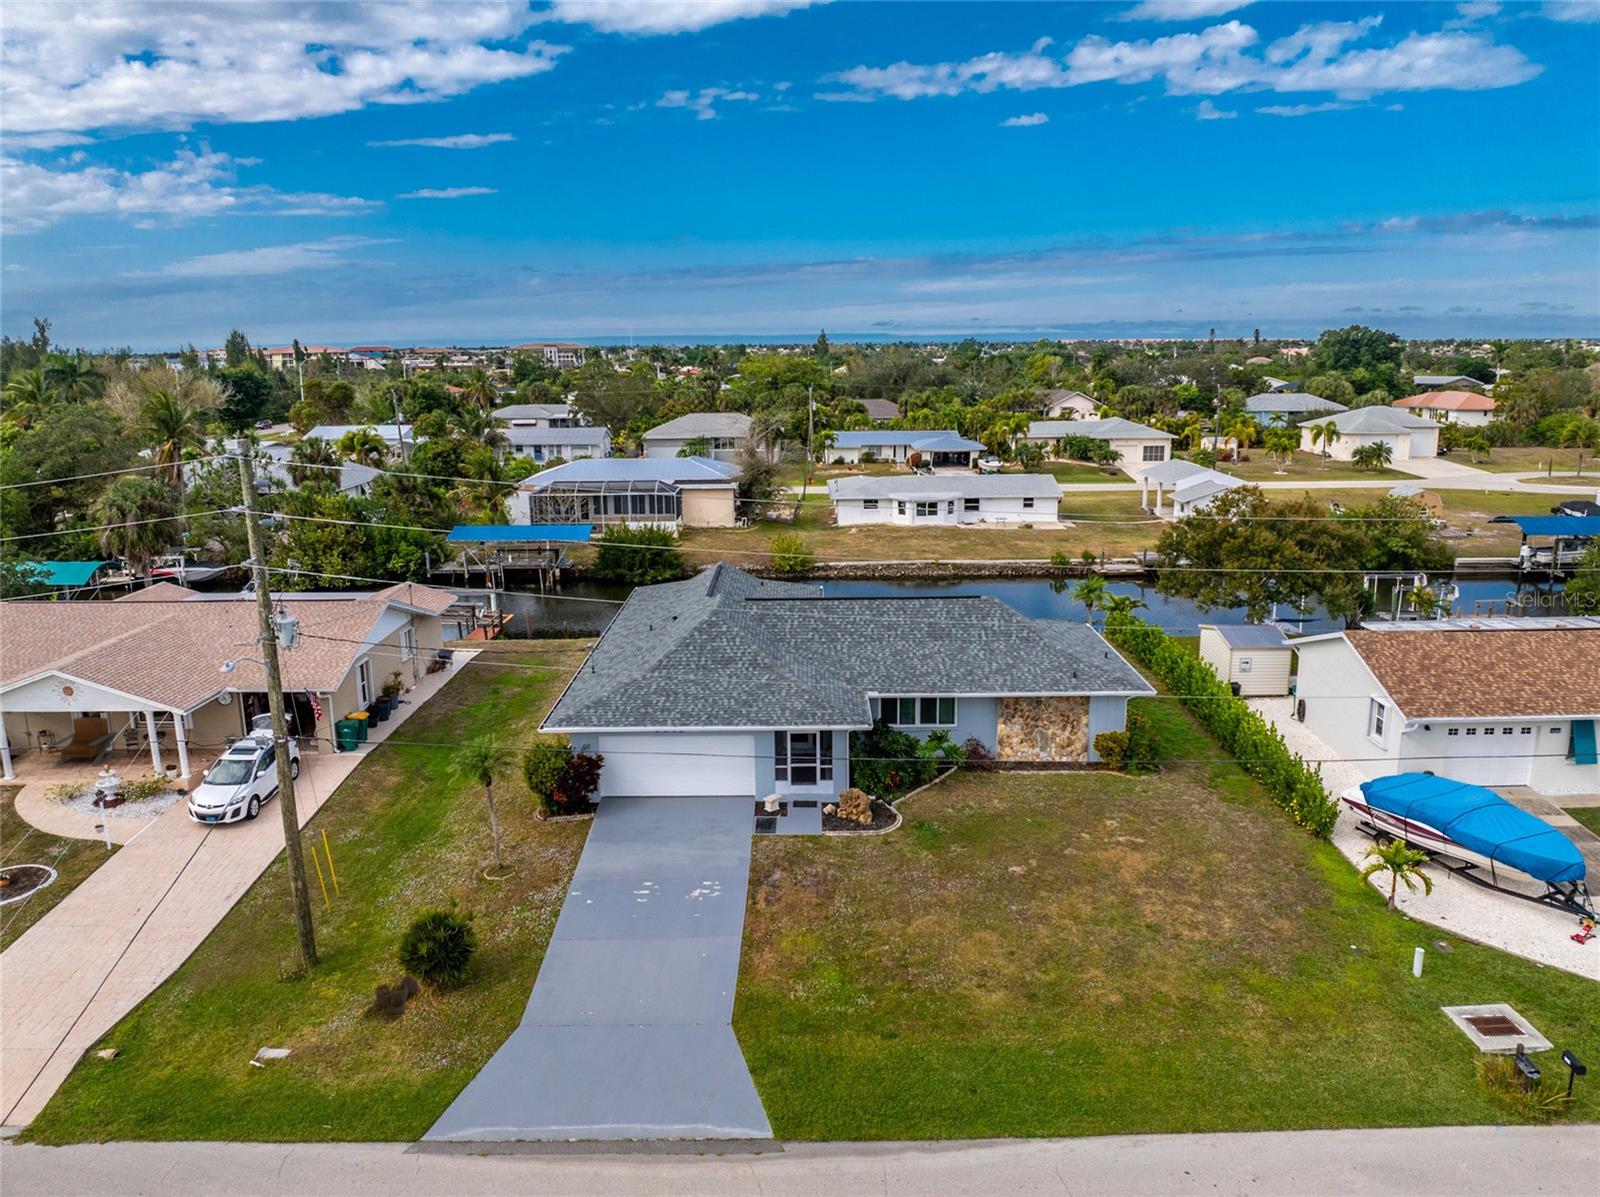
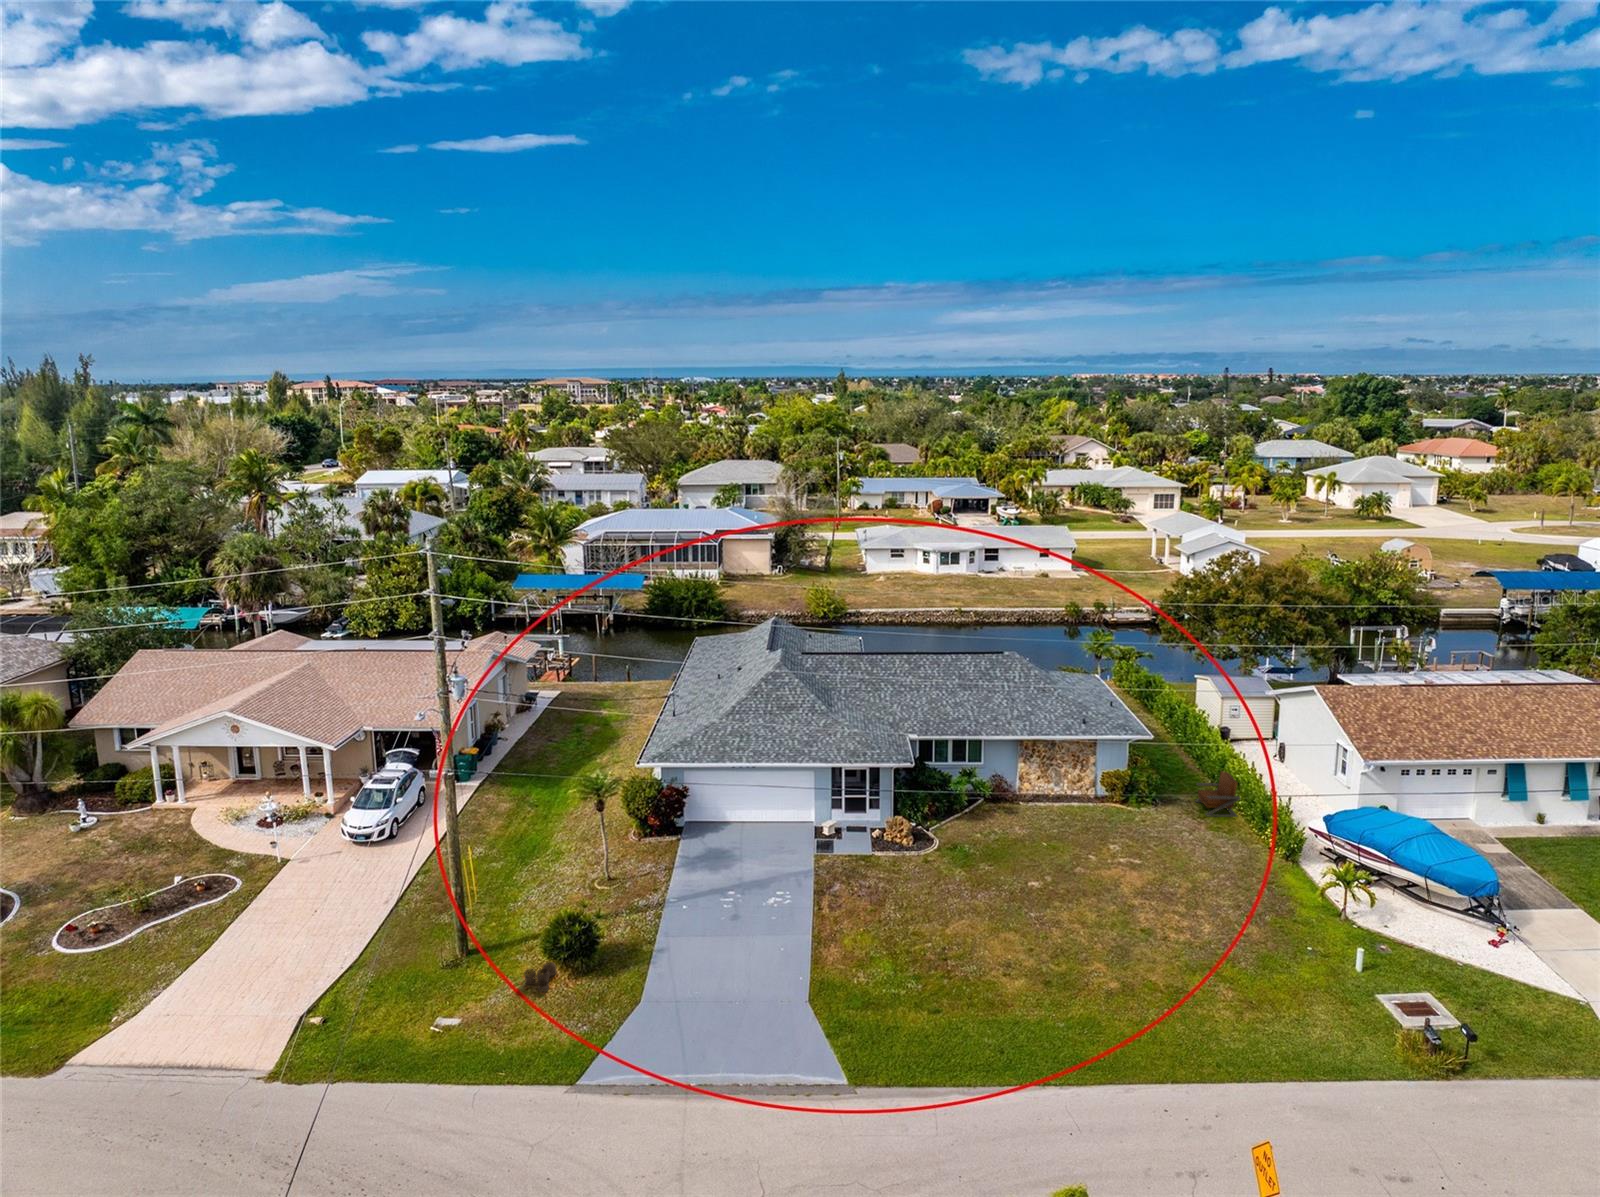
lounge chair: present [54,717,118,765] -> present [1195,771,1240,817]

